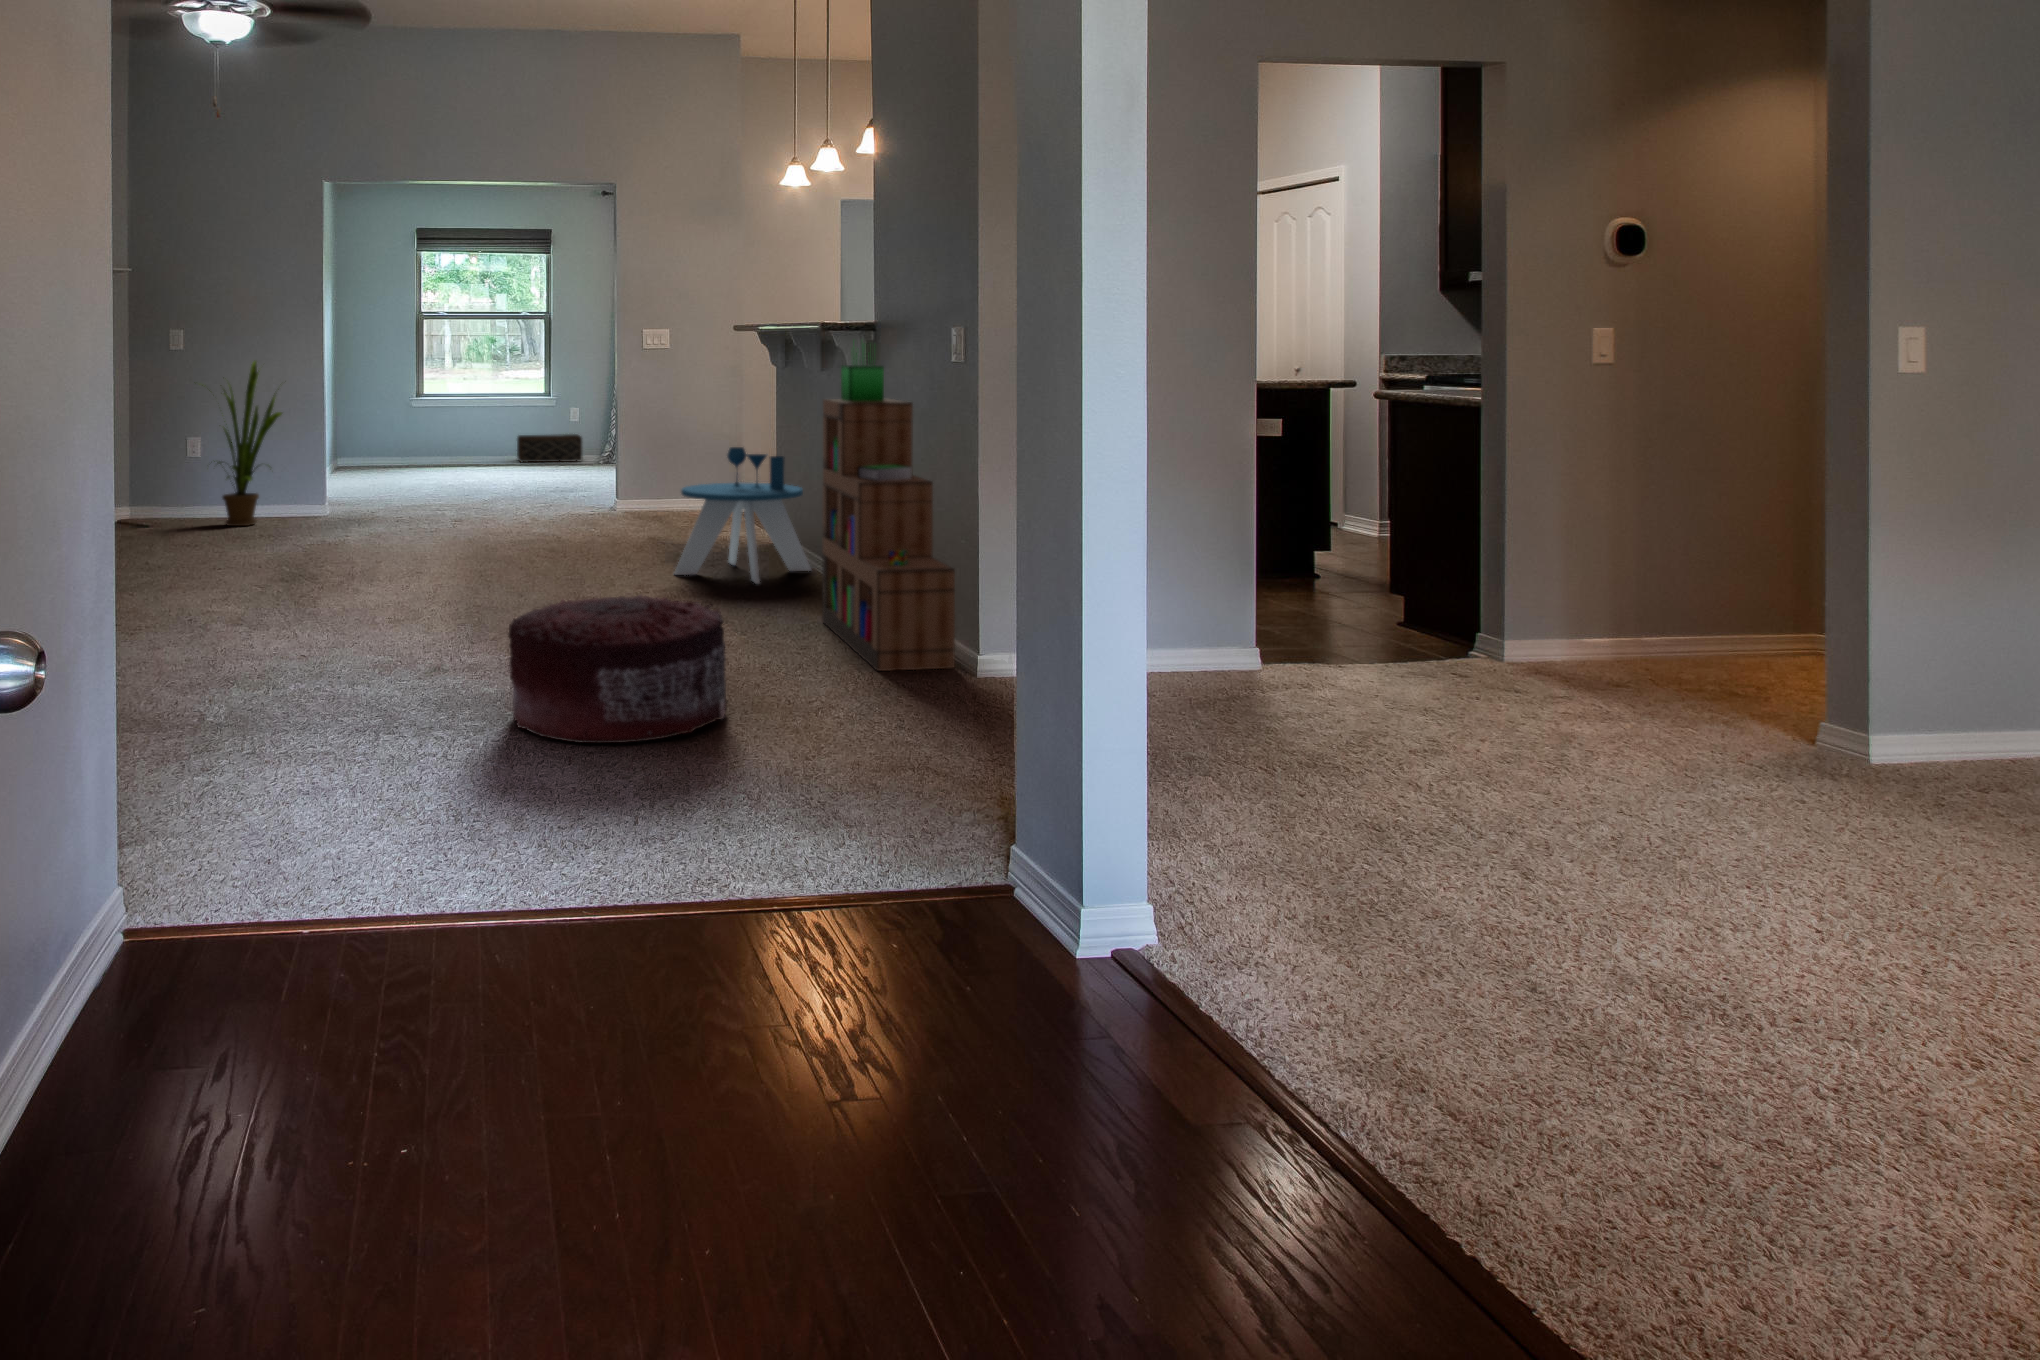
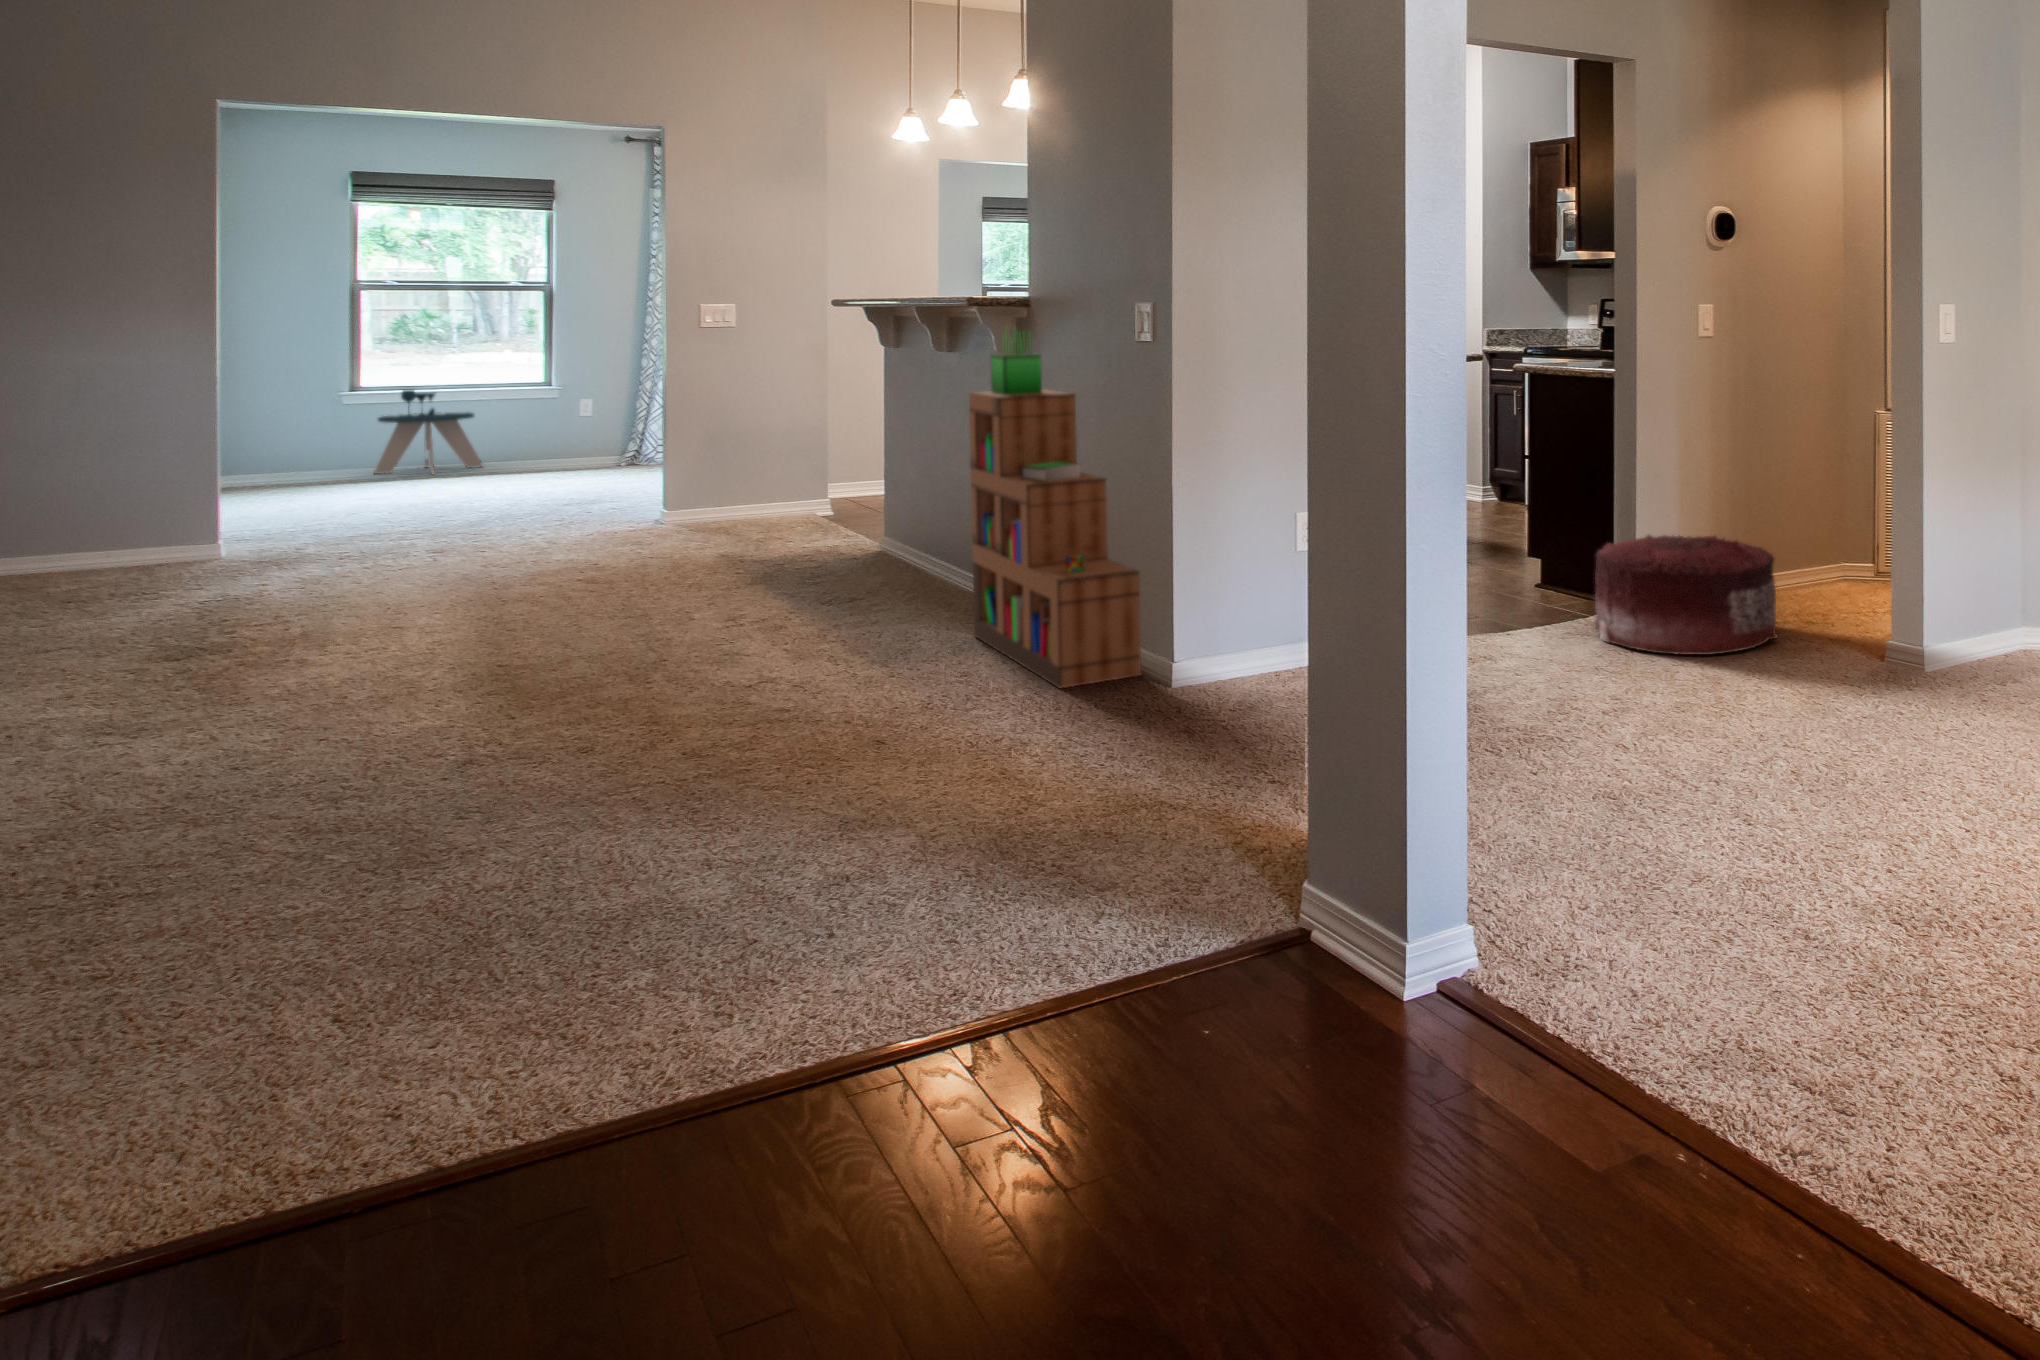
house plant: present [202,361,282,526] -> none [29,357,189,578]
woven basket: present [517,434,582,462] -> none [510,428,600,464]
side table: present [674,447,811,584] -> present [374,390,483,474]
pouf: present [508,595,727,743] -> present [1595,535,1778,655]

